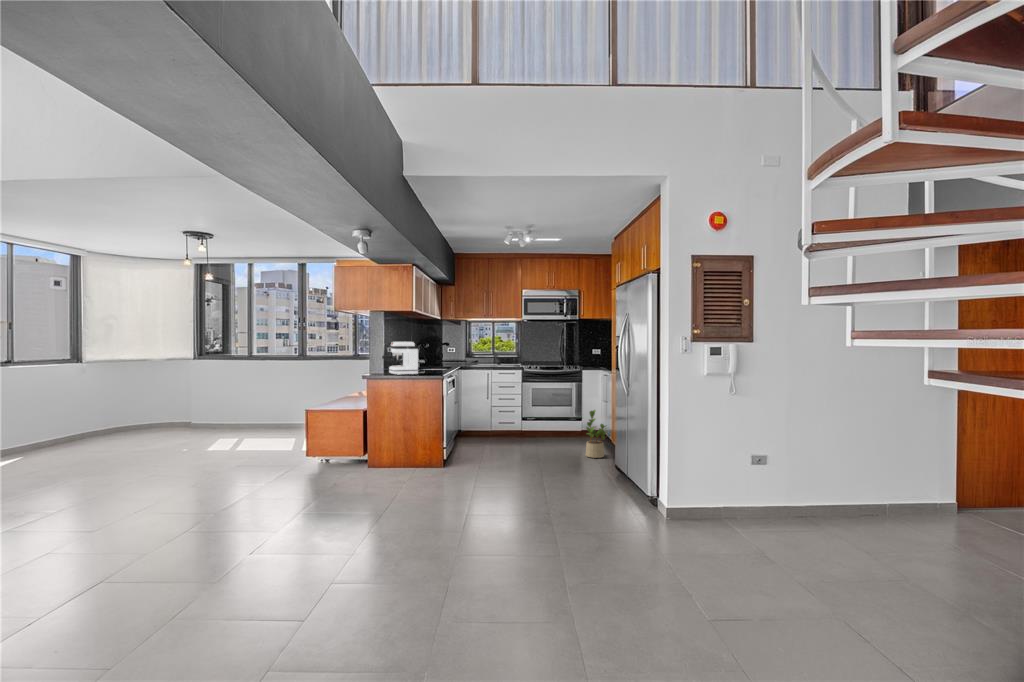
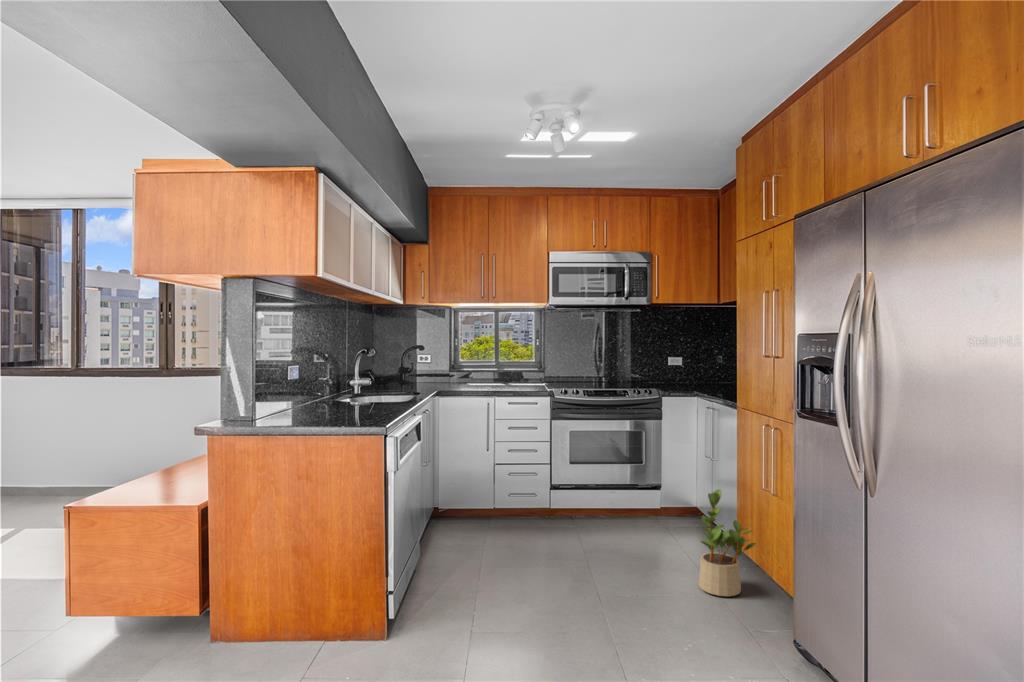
coffee maker: present [382,342,418,375] -> none [253,346,334,422]

